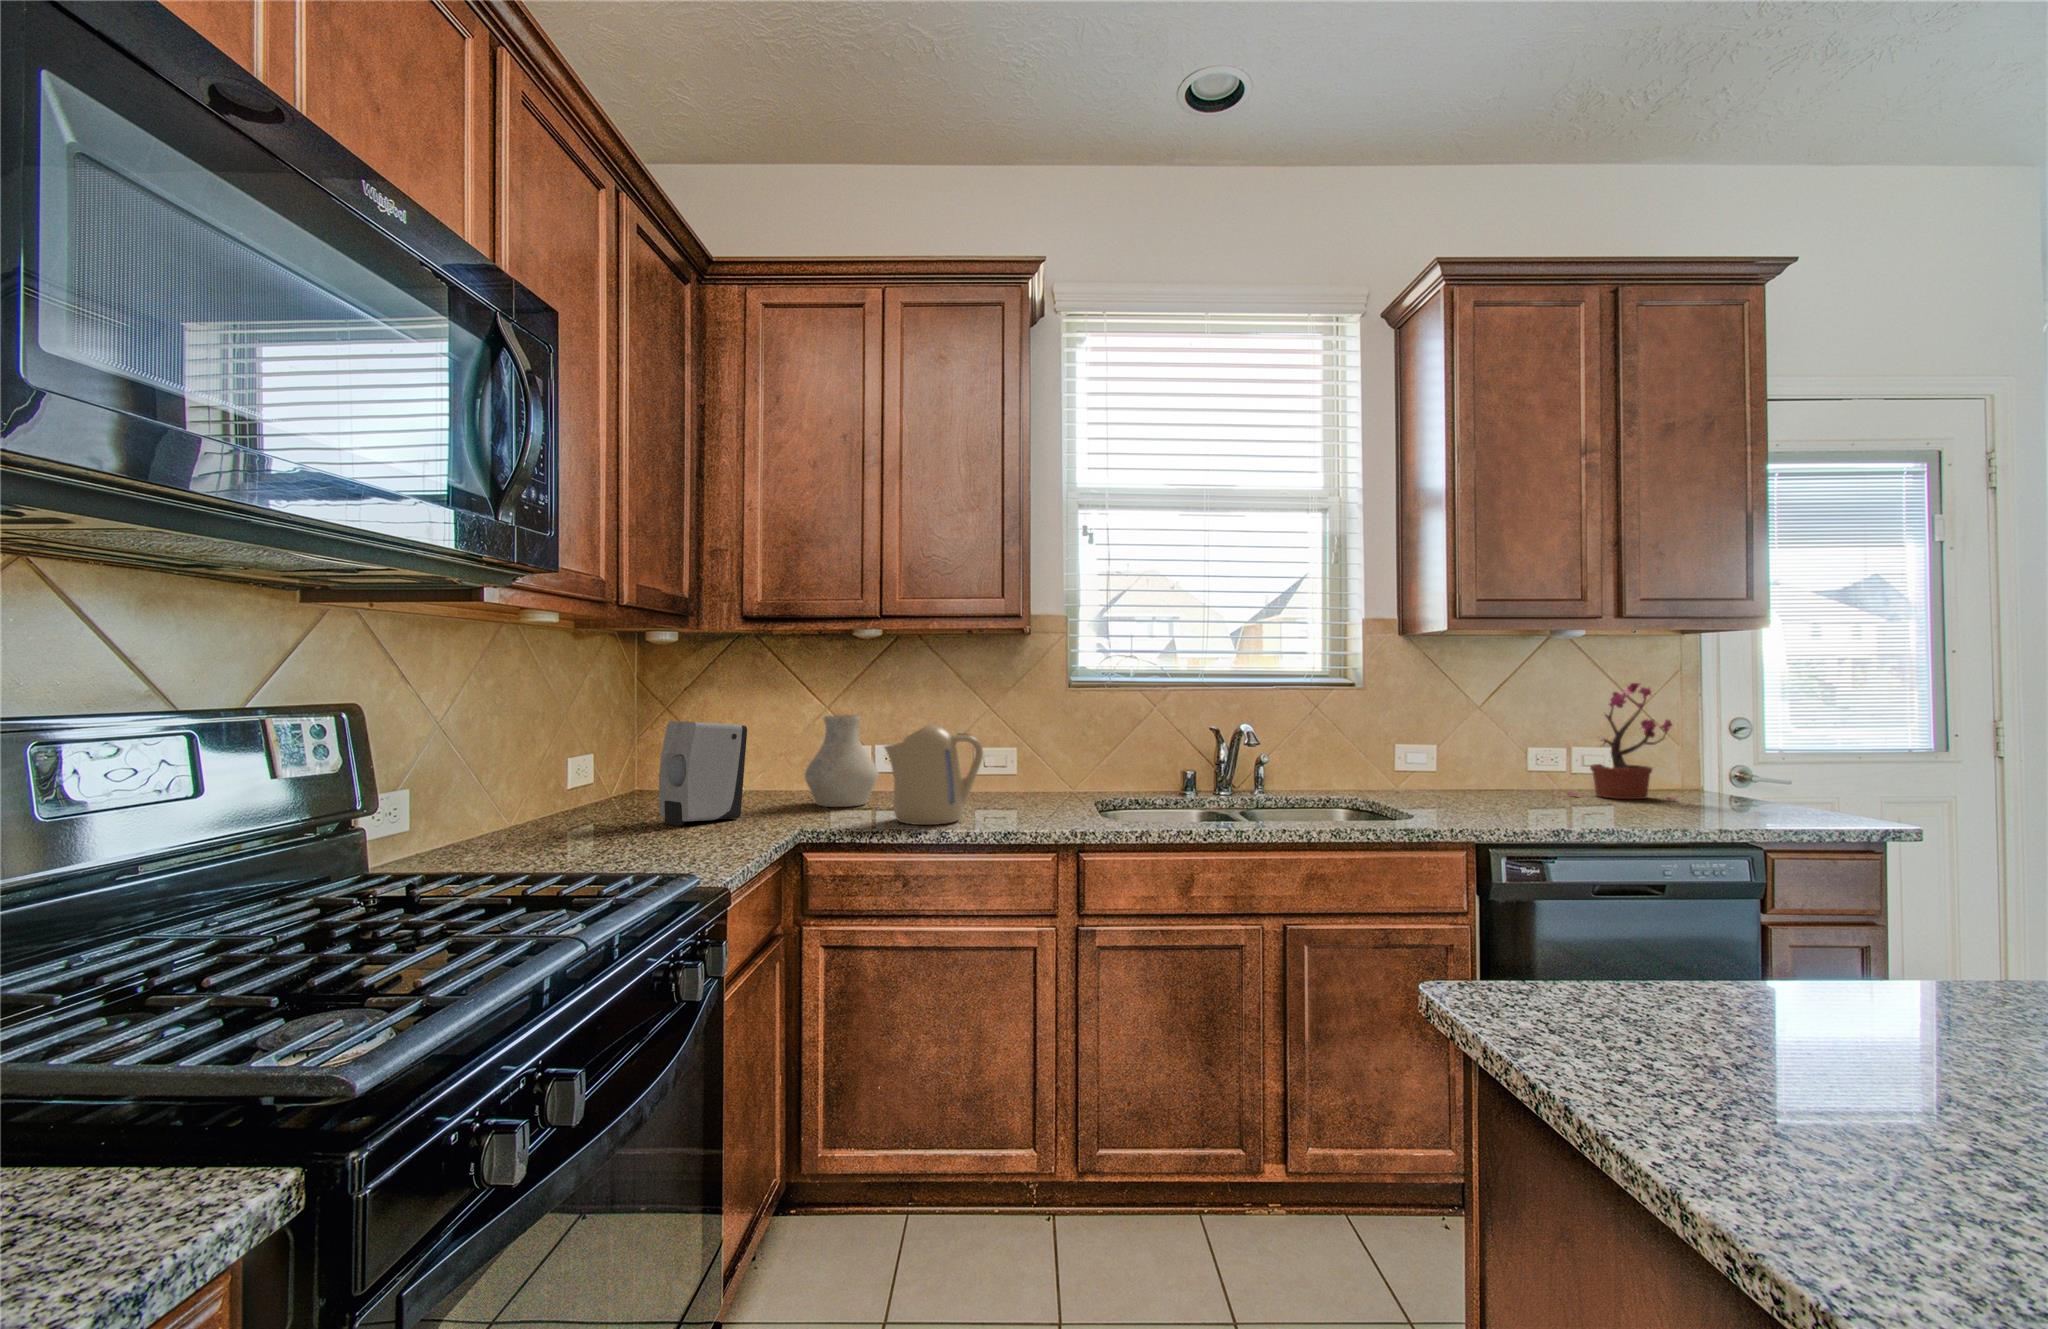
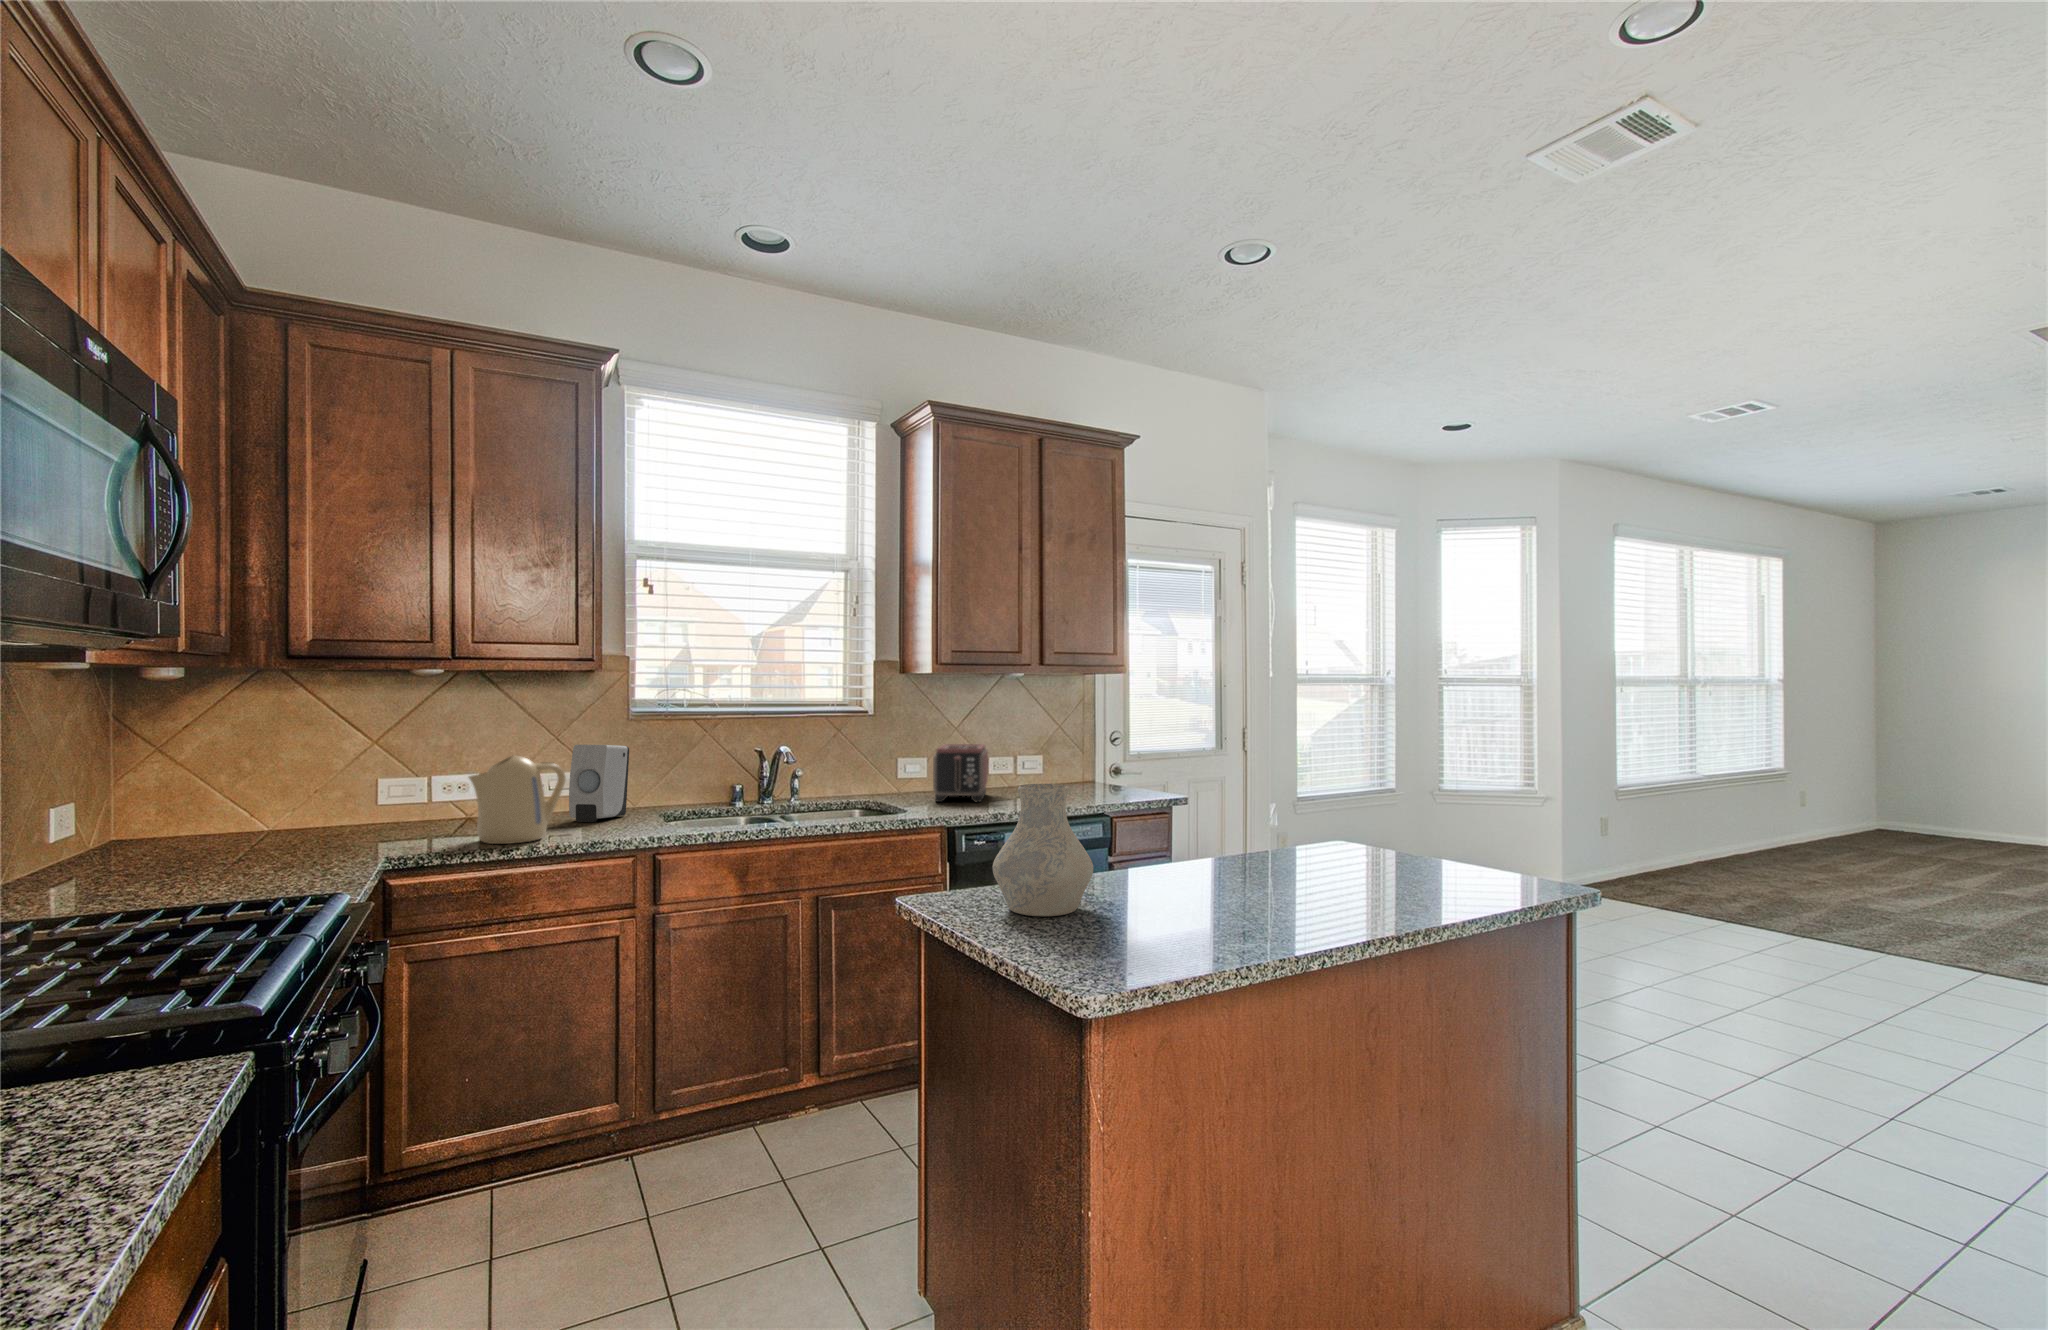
potted plant: present [1567,683,1677,801] -> none [1011,708,1076,790]
vase: present [805,715,878,807] -> present [993,784,1093,916]
soap dispenser: present [659,721,747,826] -> present [569,745,629,822]
toaster: none [1449,729,1531,812] -> present [933,744,988,802]

